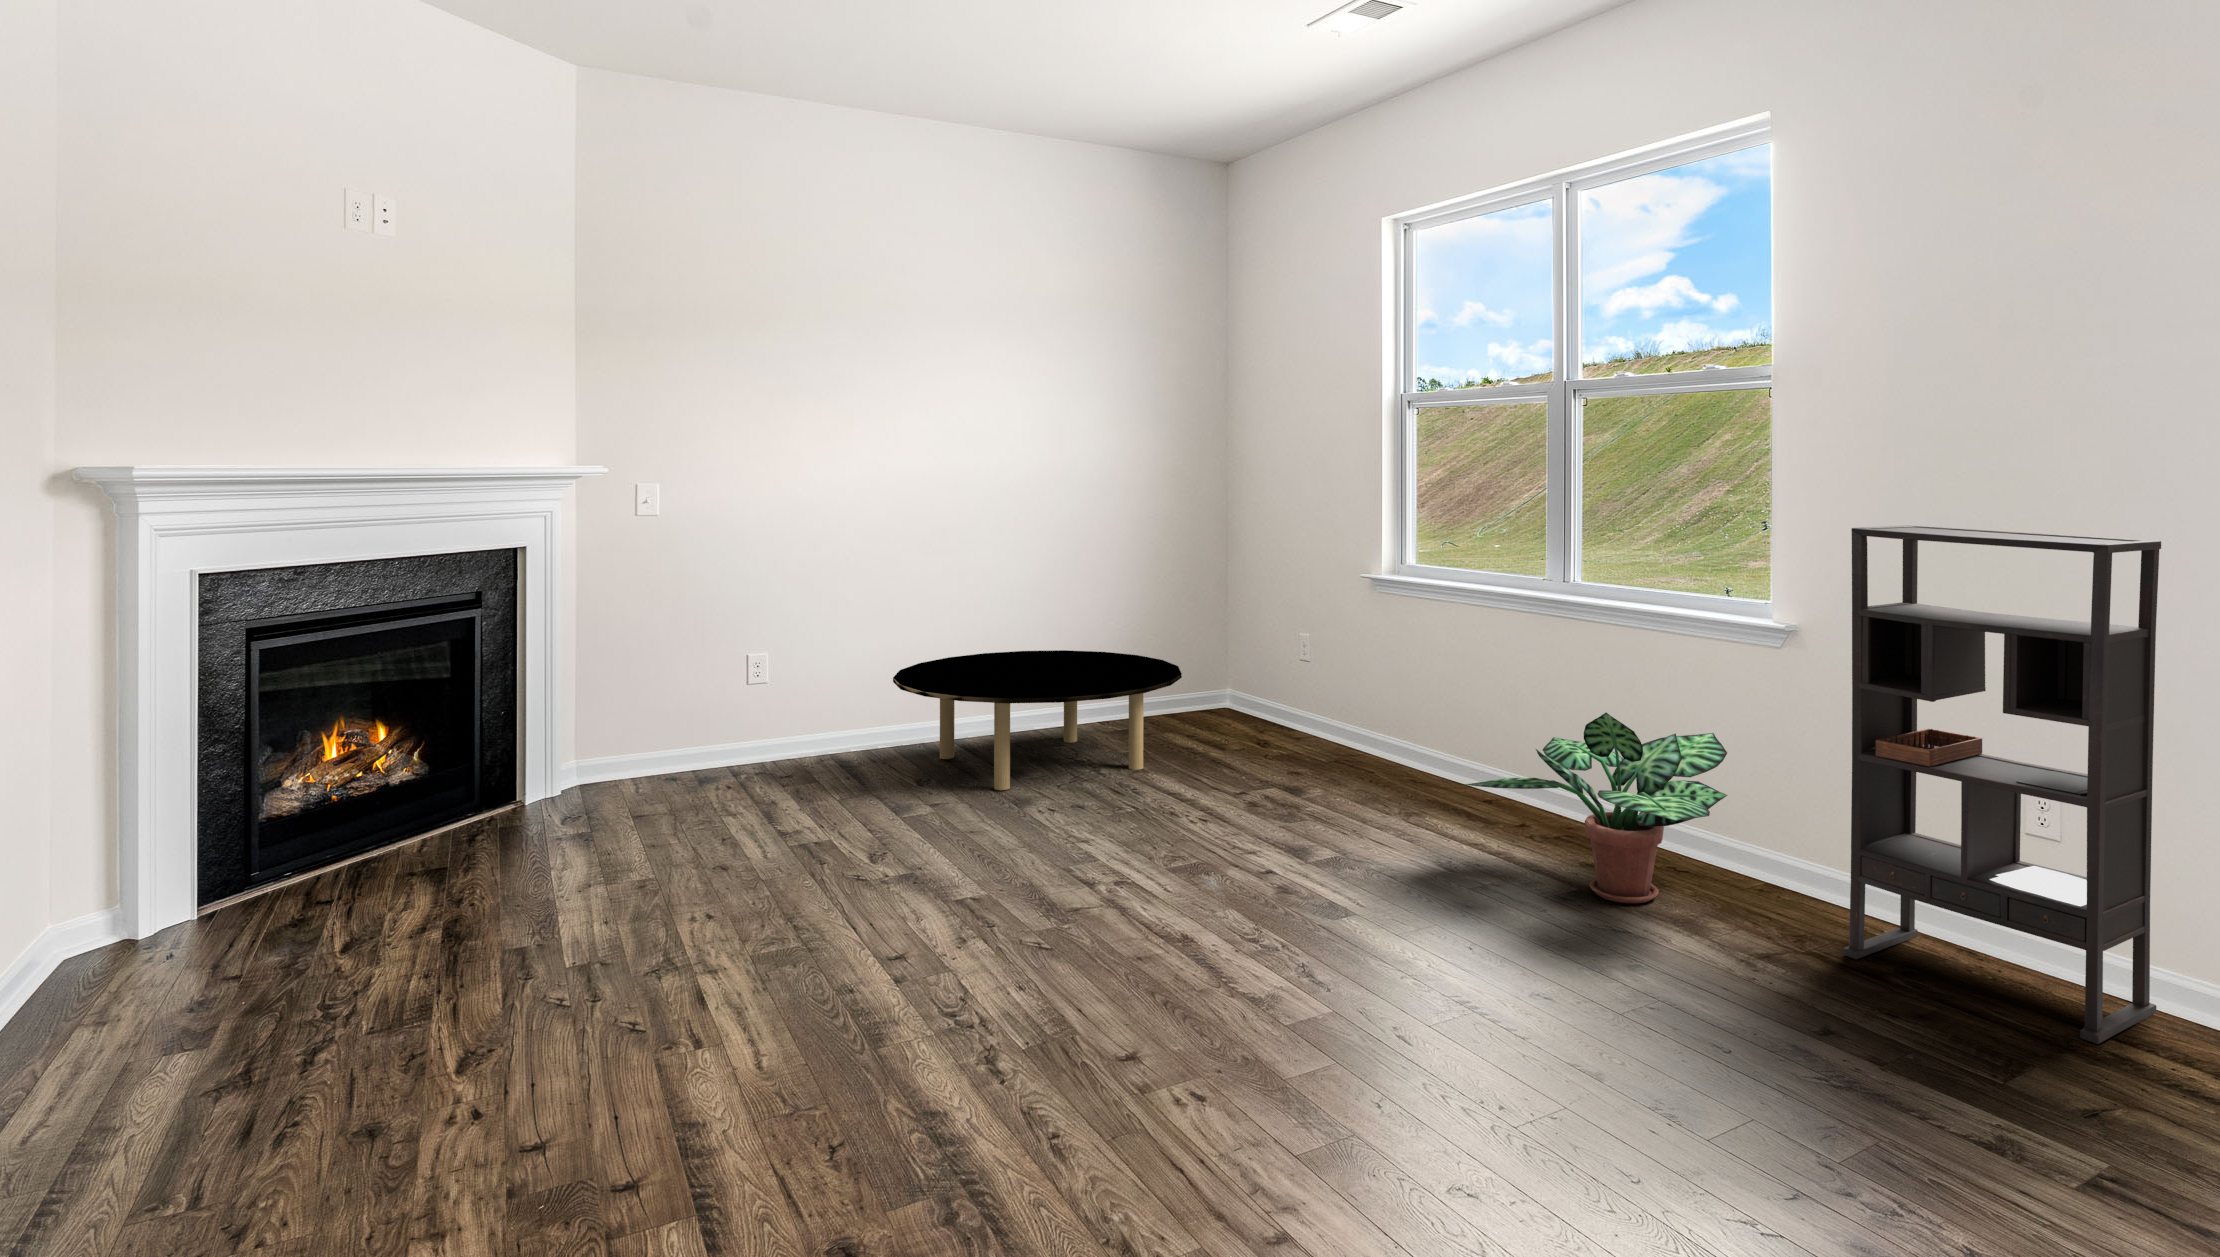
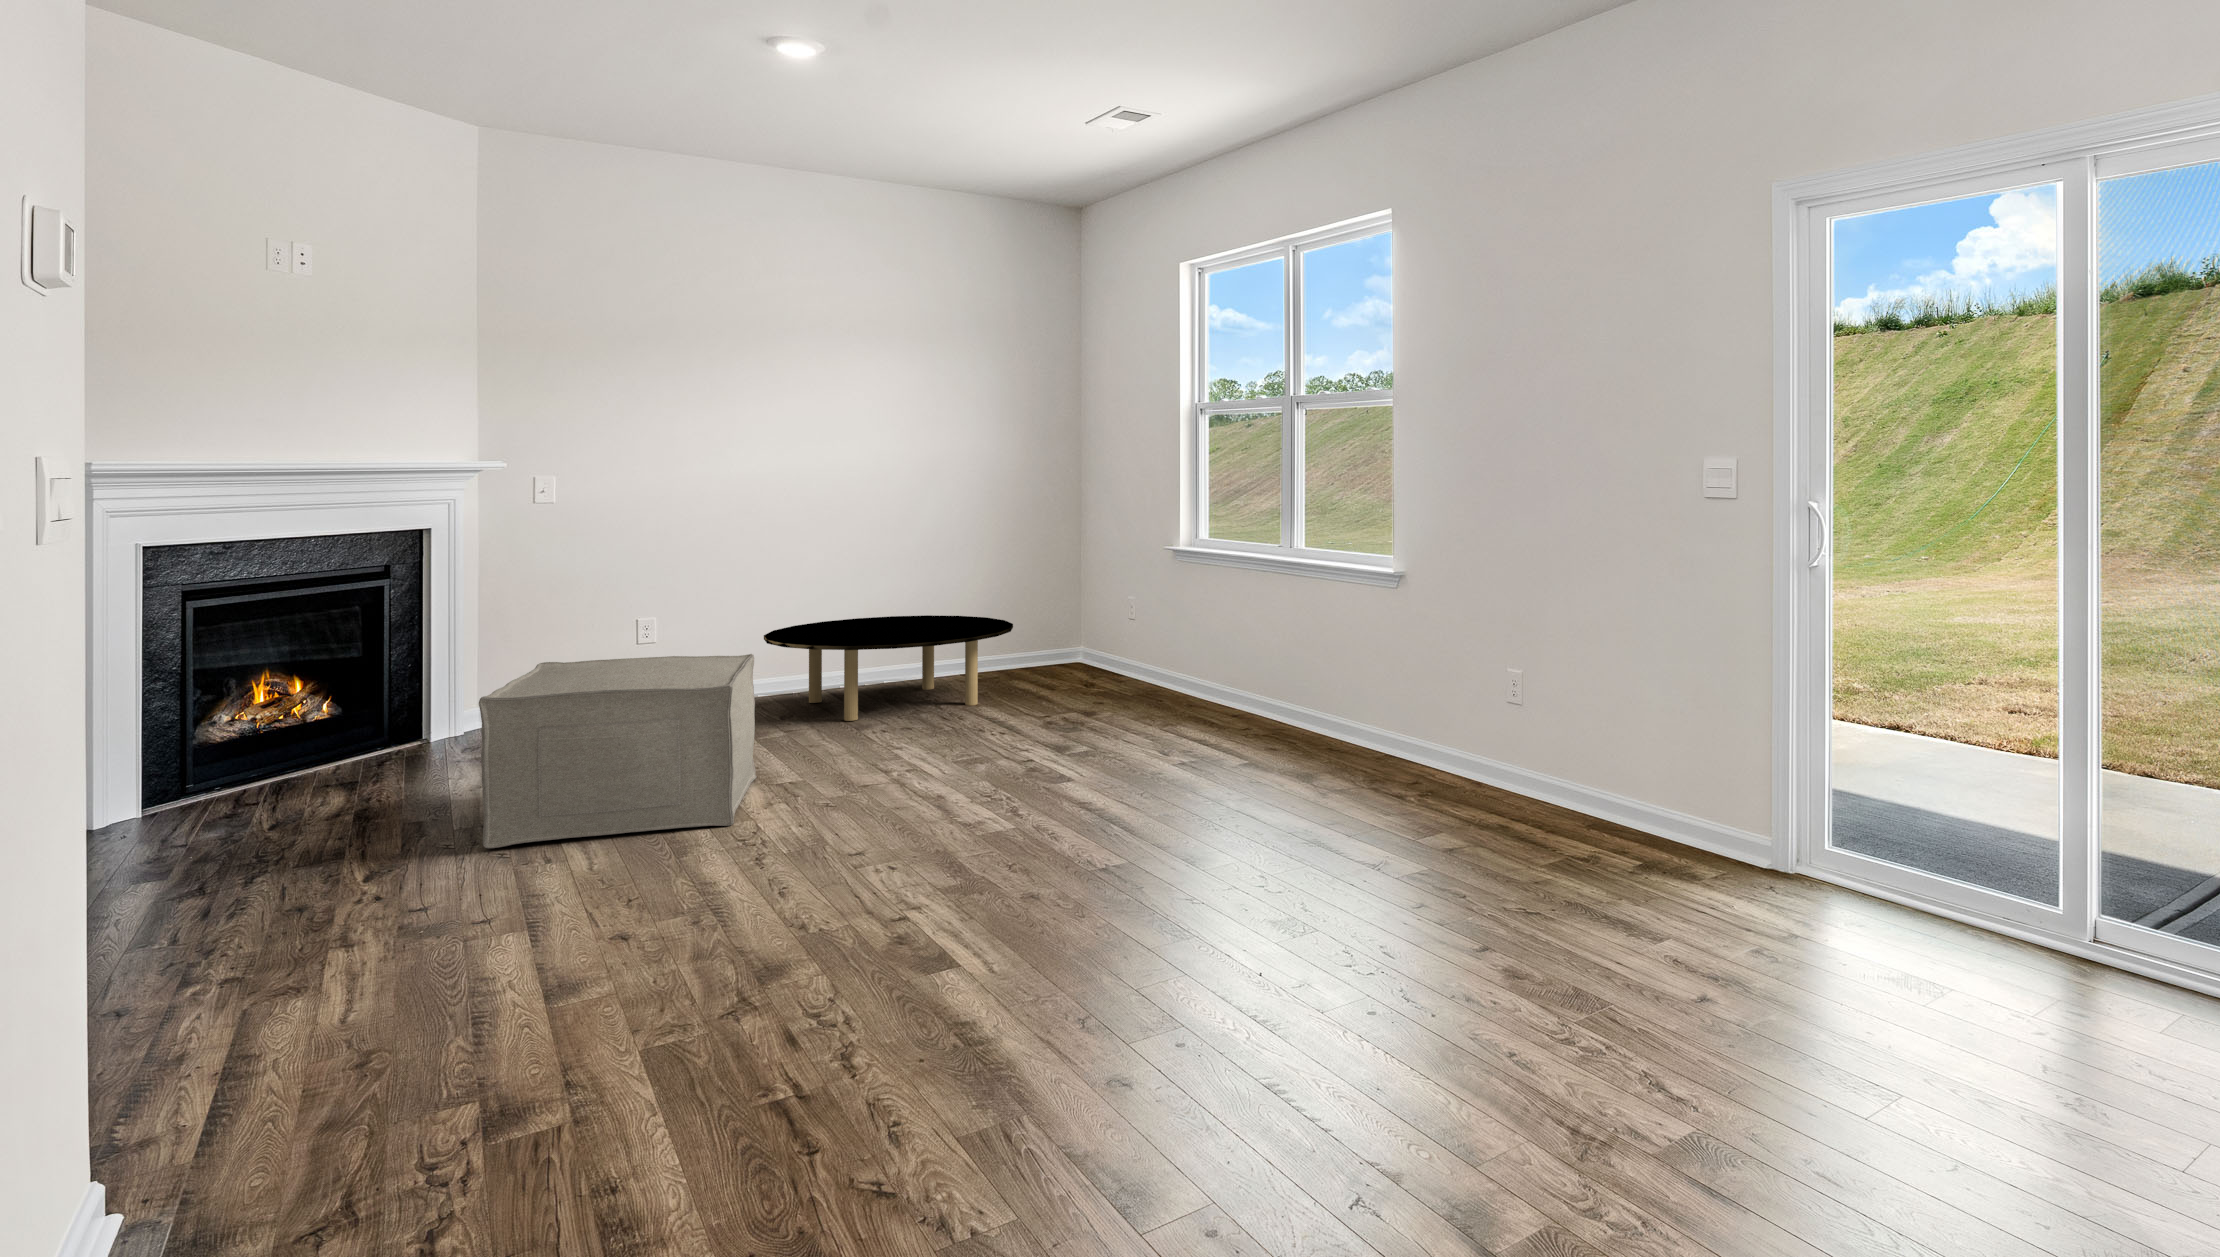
bookshelf: present [1843,525,2161,1044] -> none [1389,501,1552,820]
potted plant: present [1464,713,1727,903] -> none [1172,634,1355,768]
ottoman: none [602,721,927,1011] -> present [479,654,757,848]

